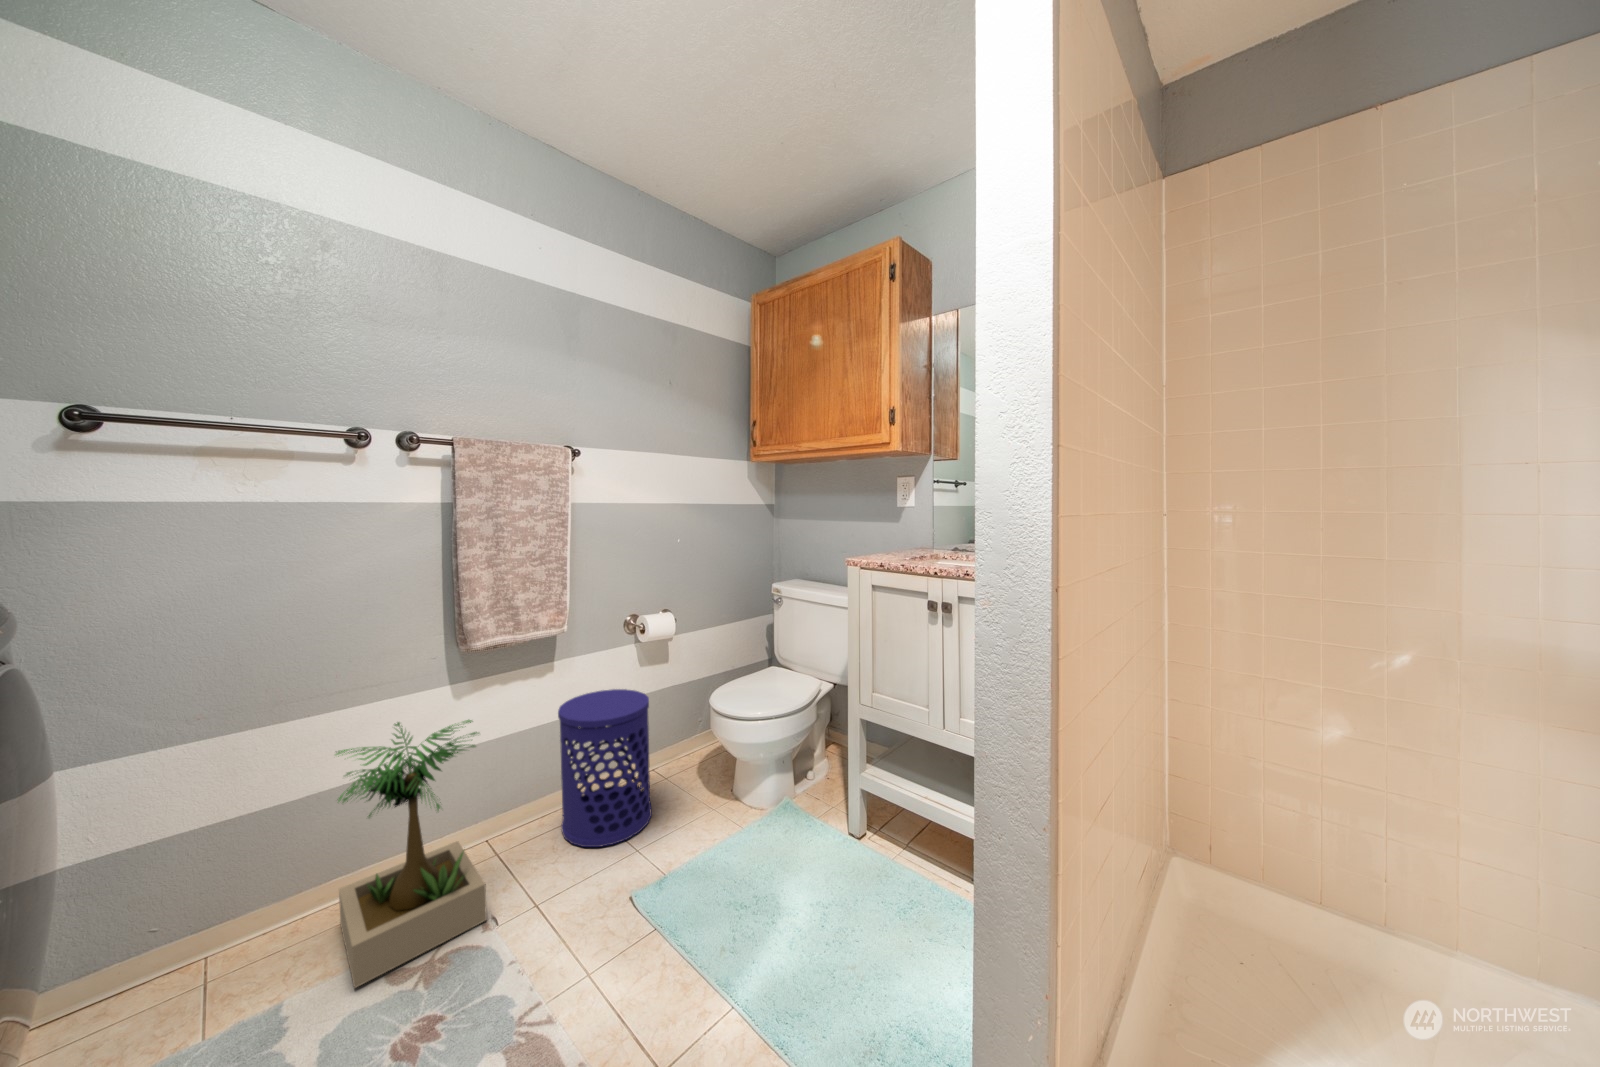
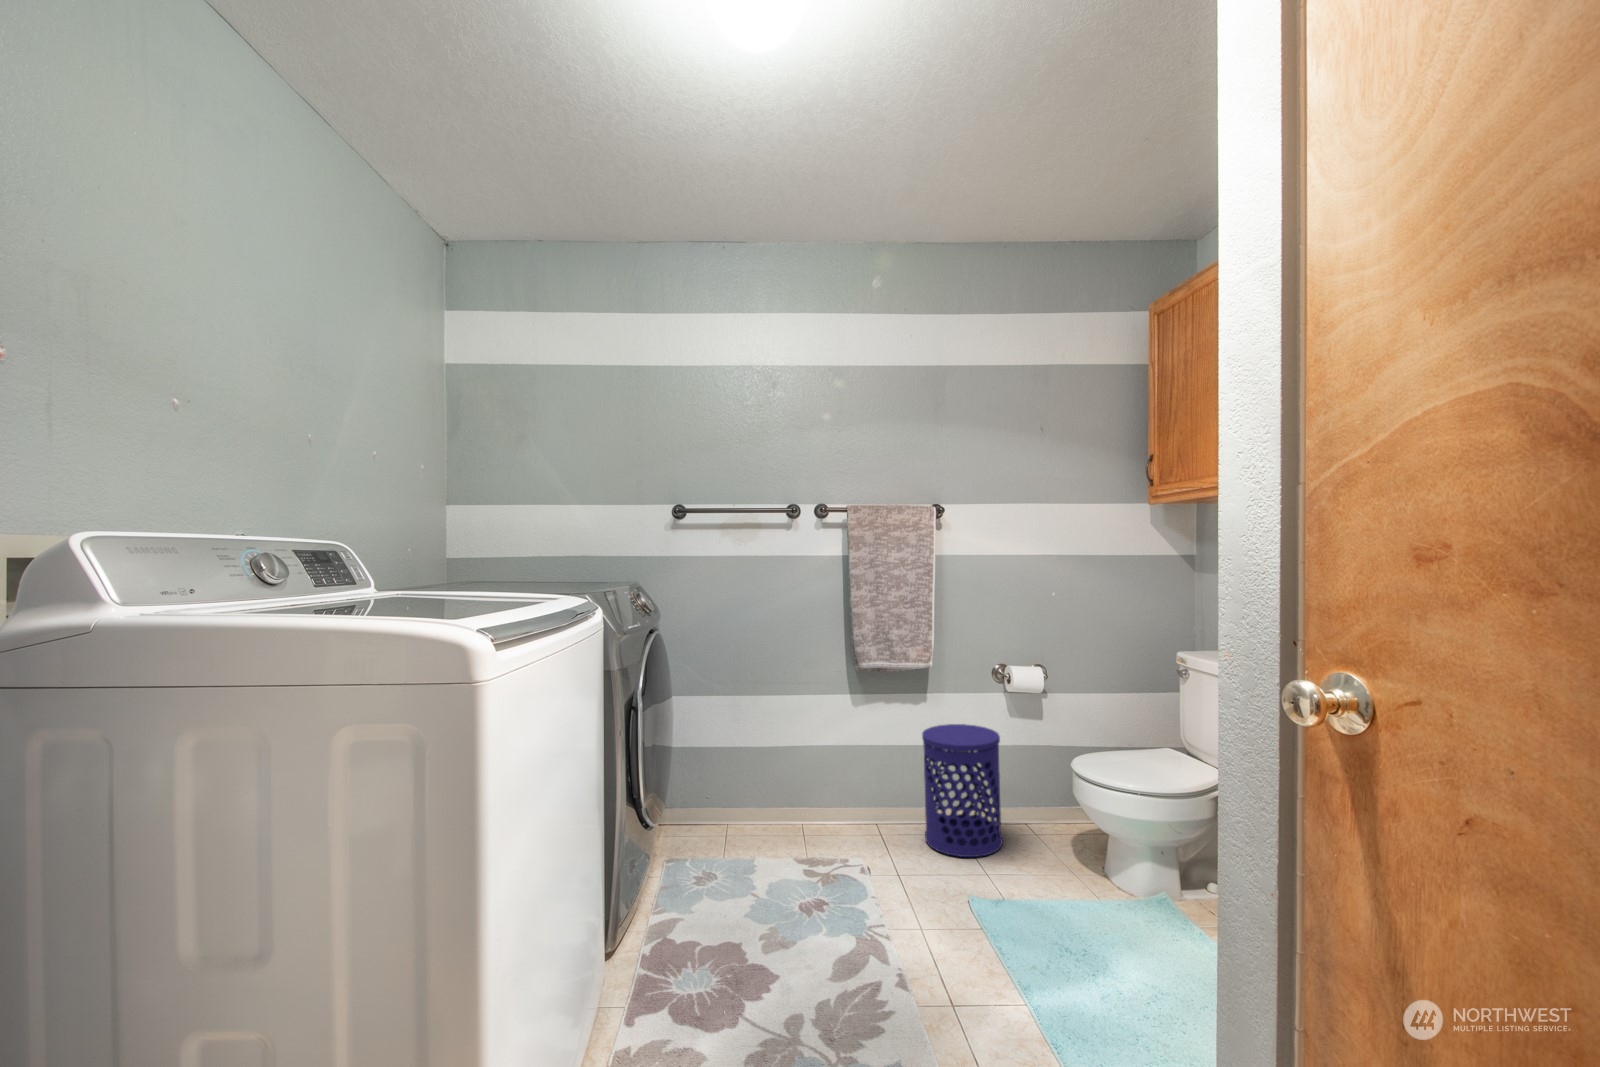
potted plant: present [336,720,487,988] -> none [774,712,877,875]

